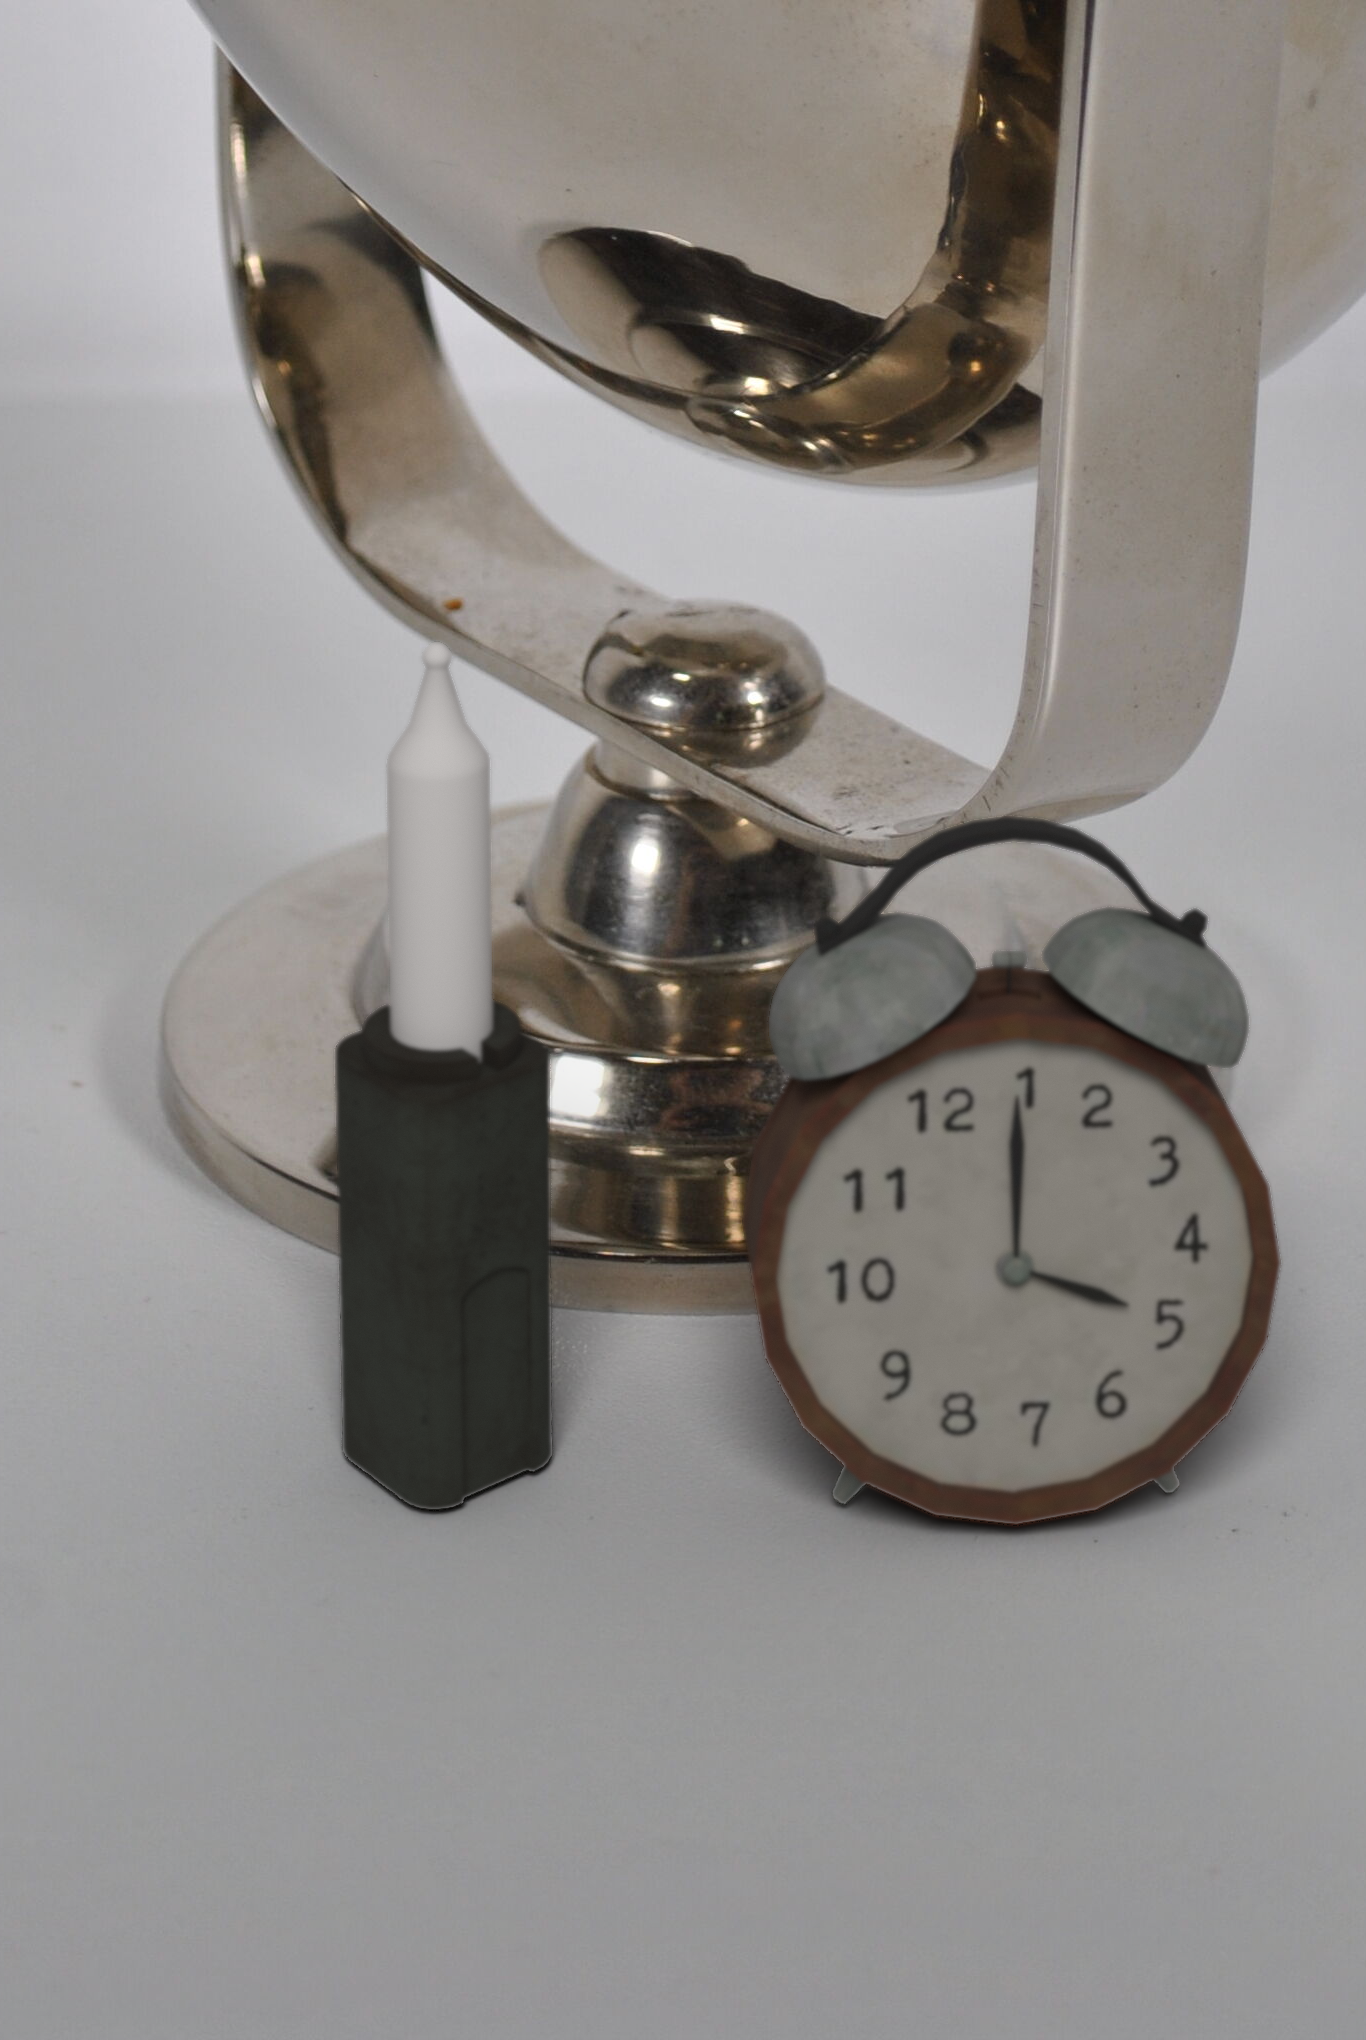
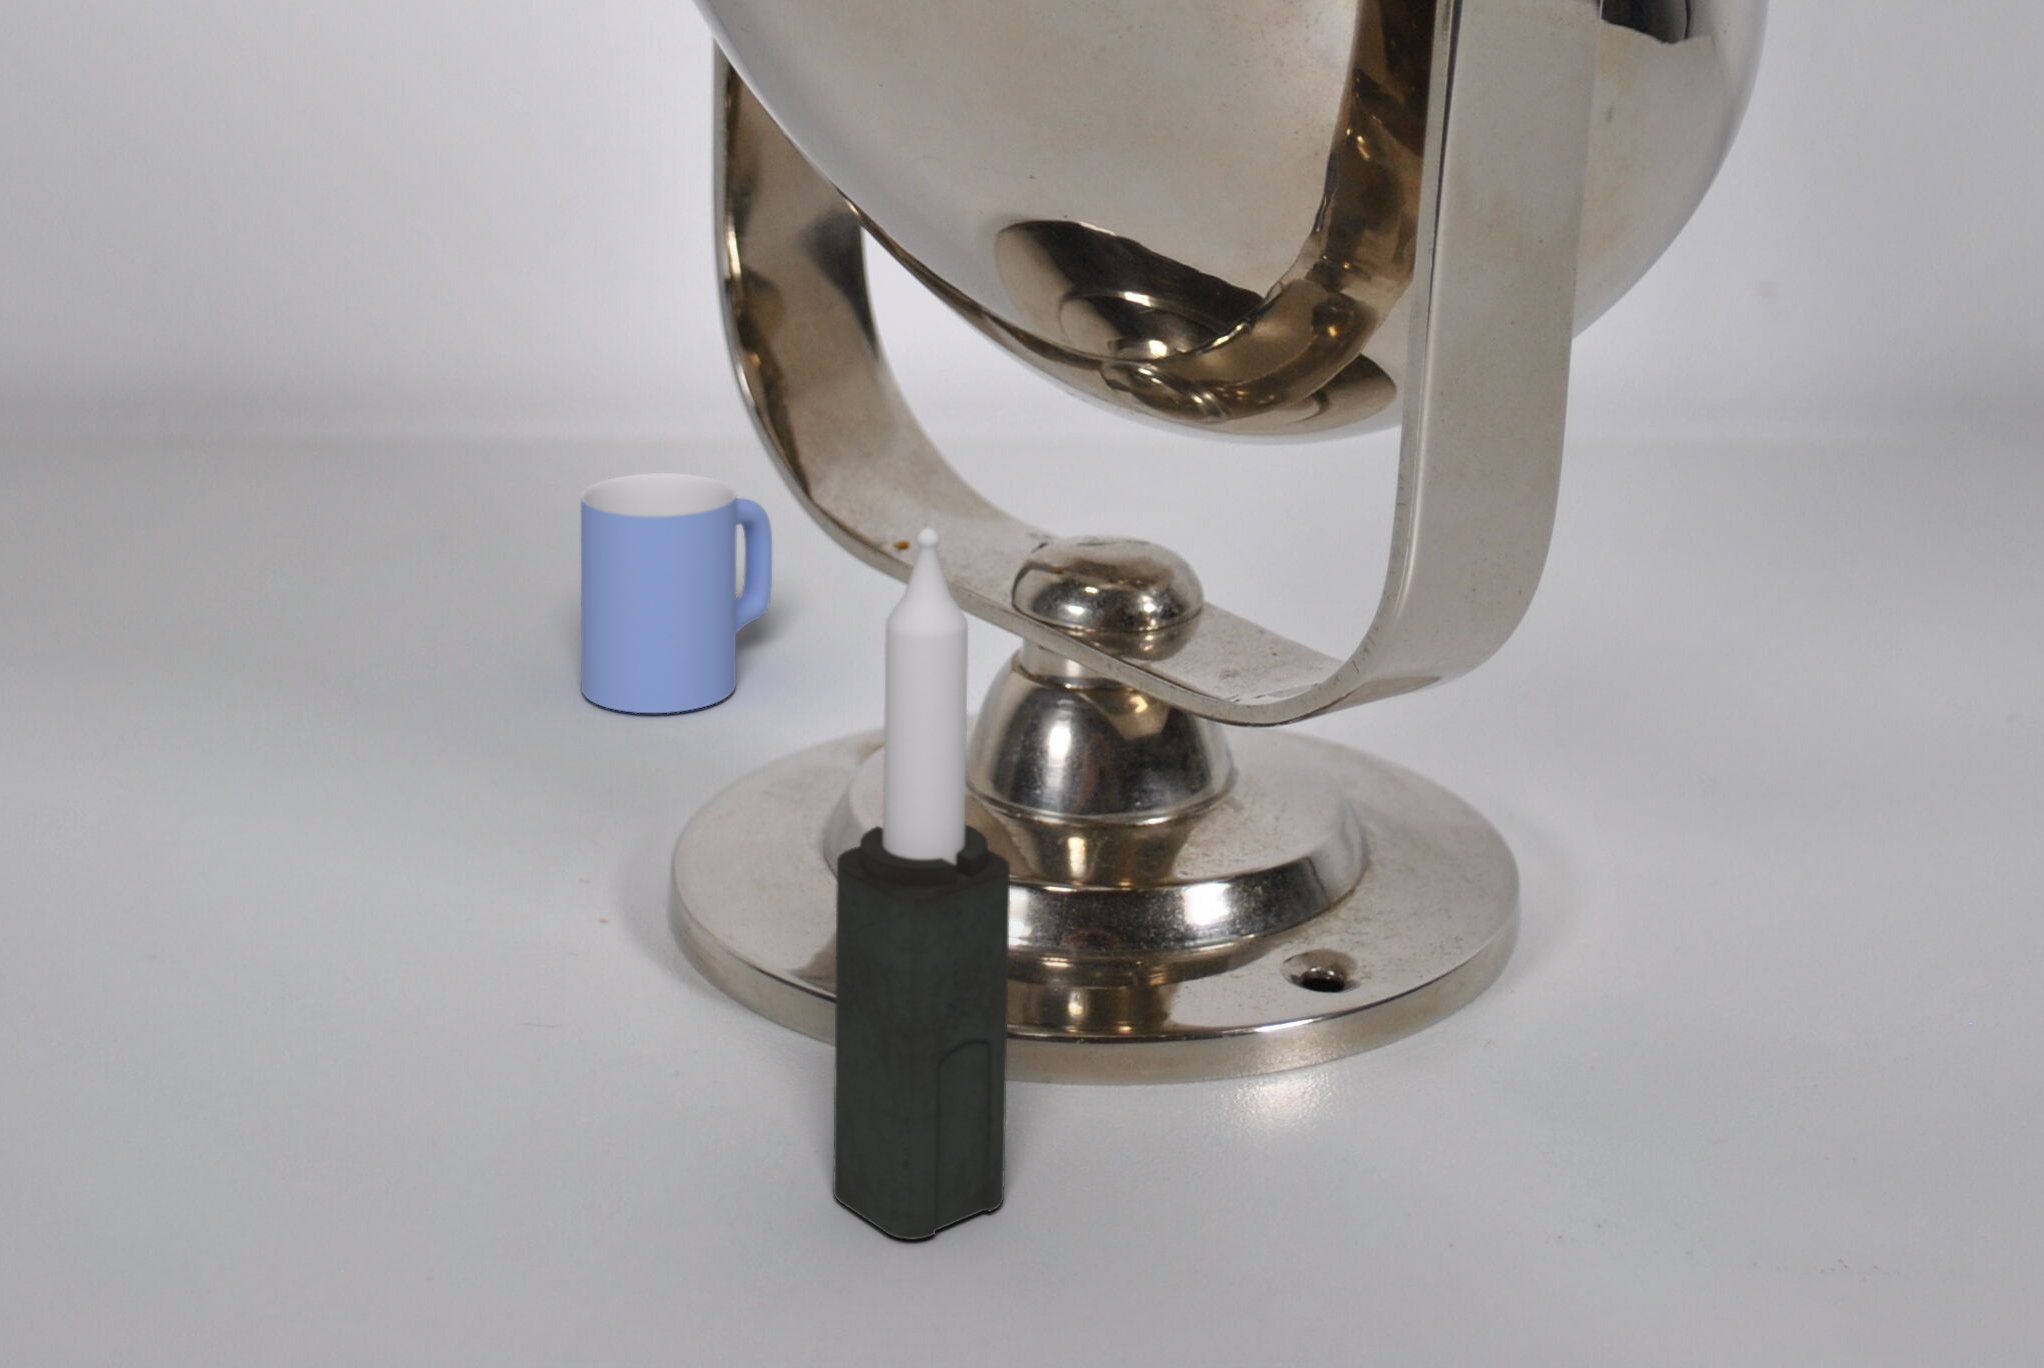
mug: none [73,508,318,810] -> present [581,473,772,713]
alarm clock: present [742,816,1281,1525] -> none [1161,675,1599,1254]

